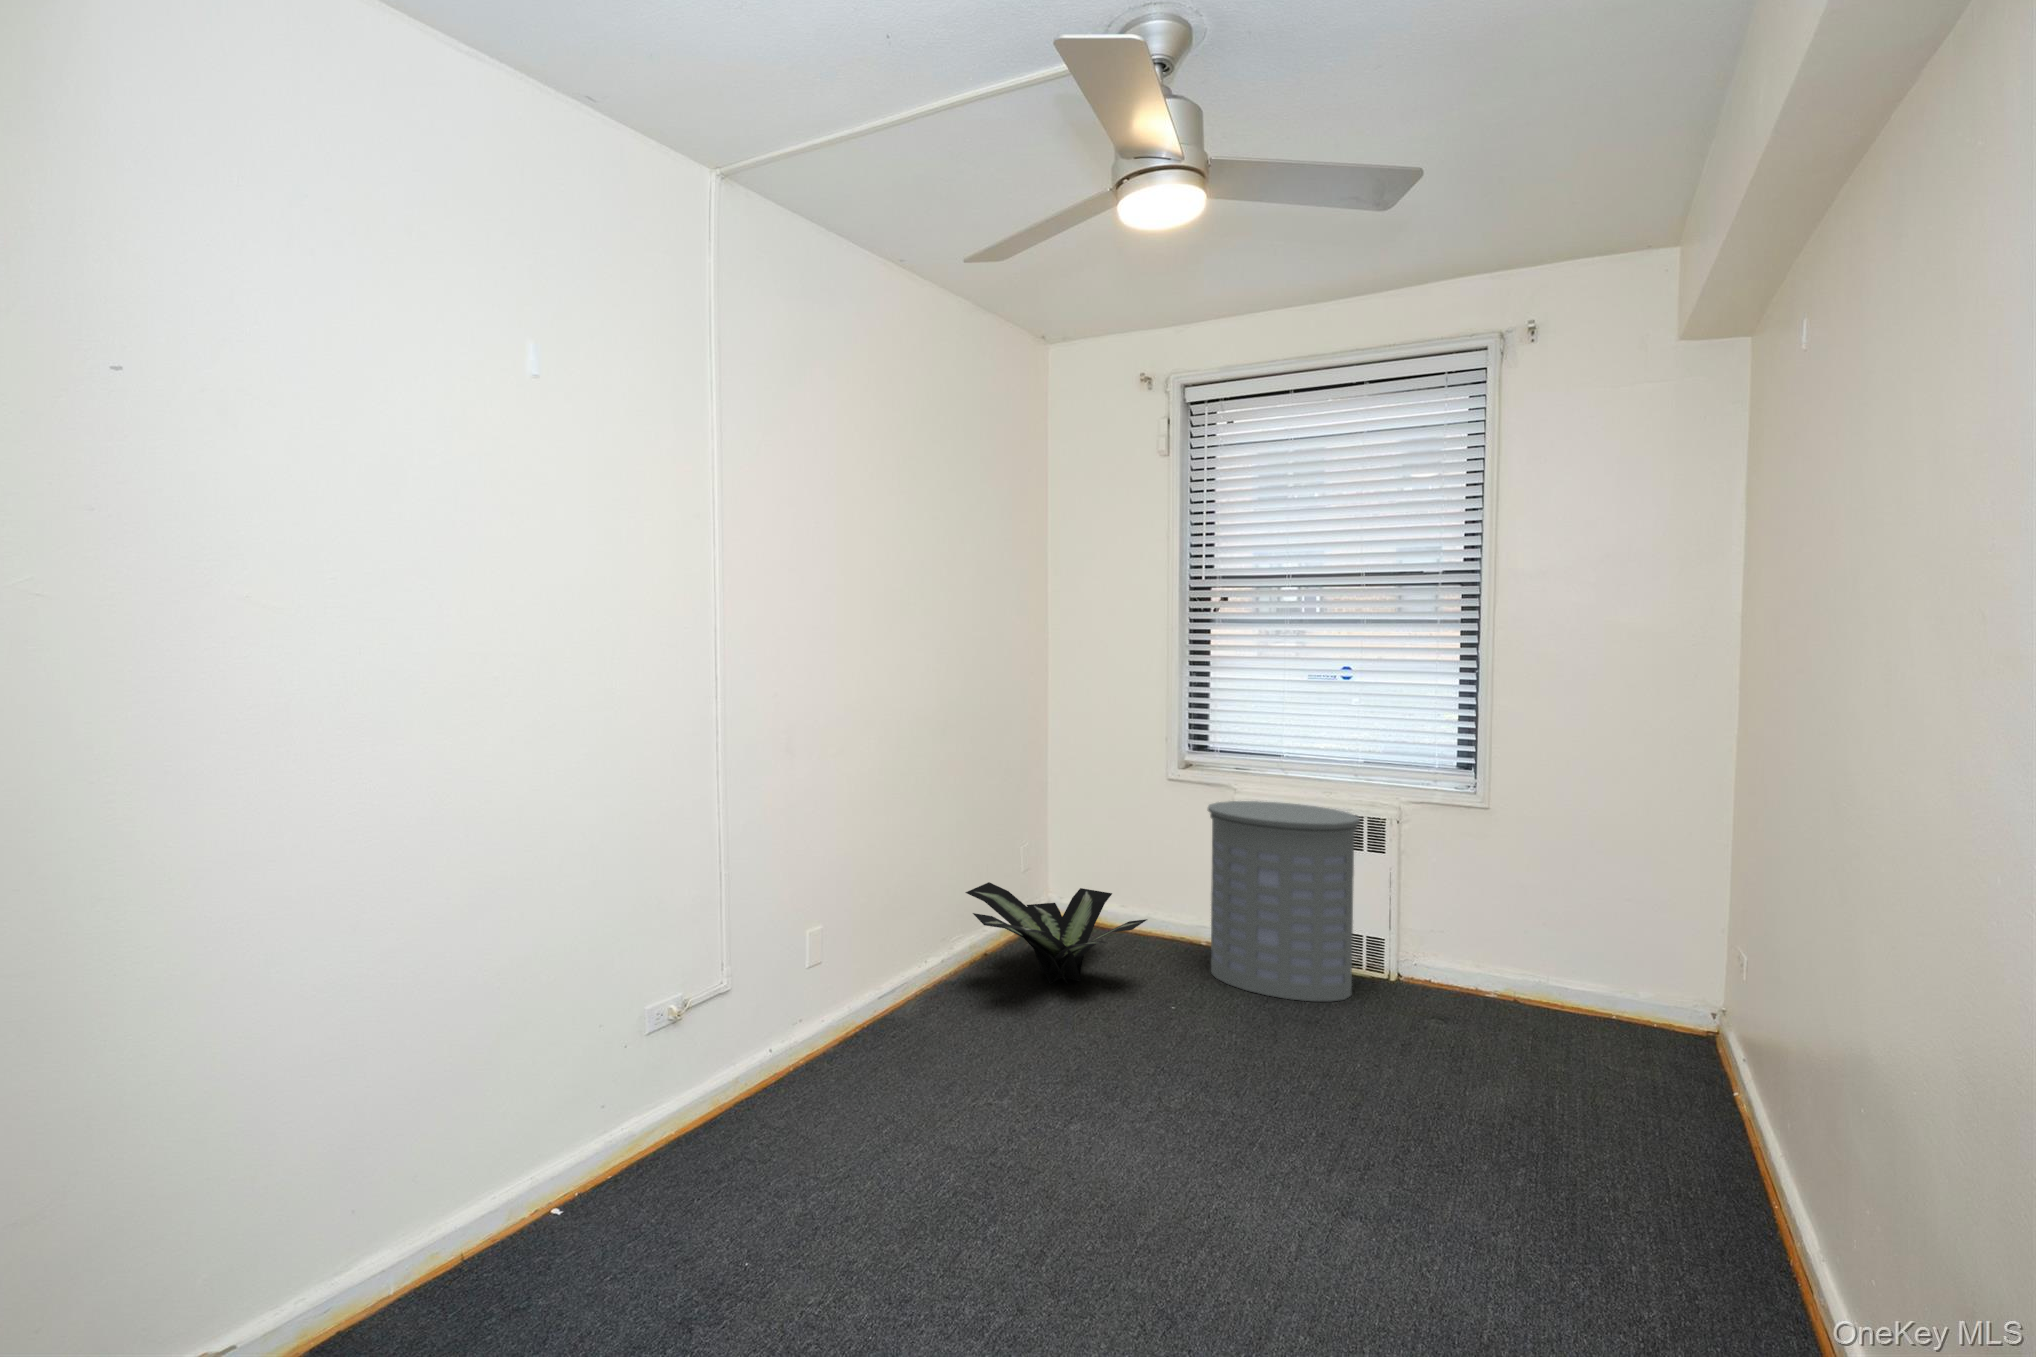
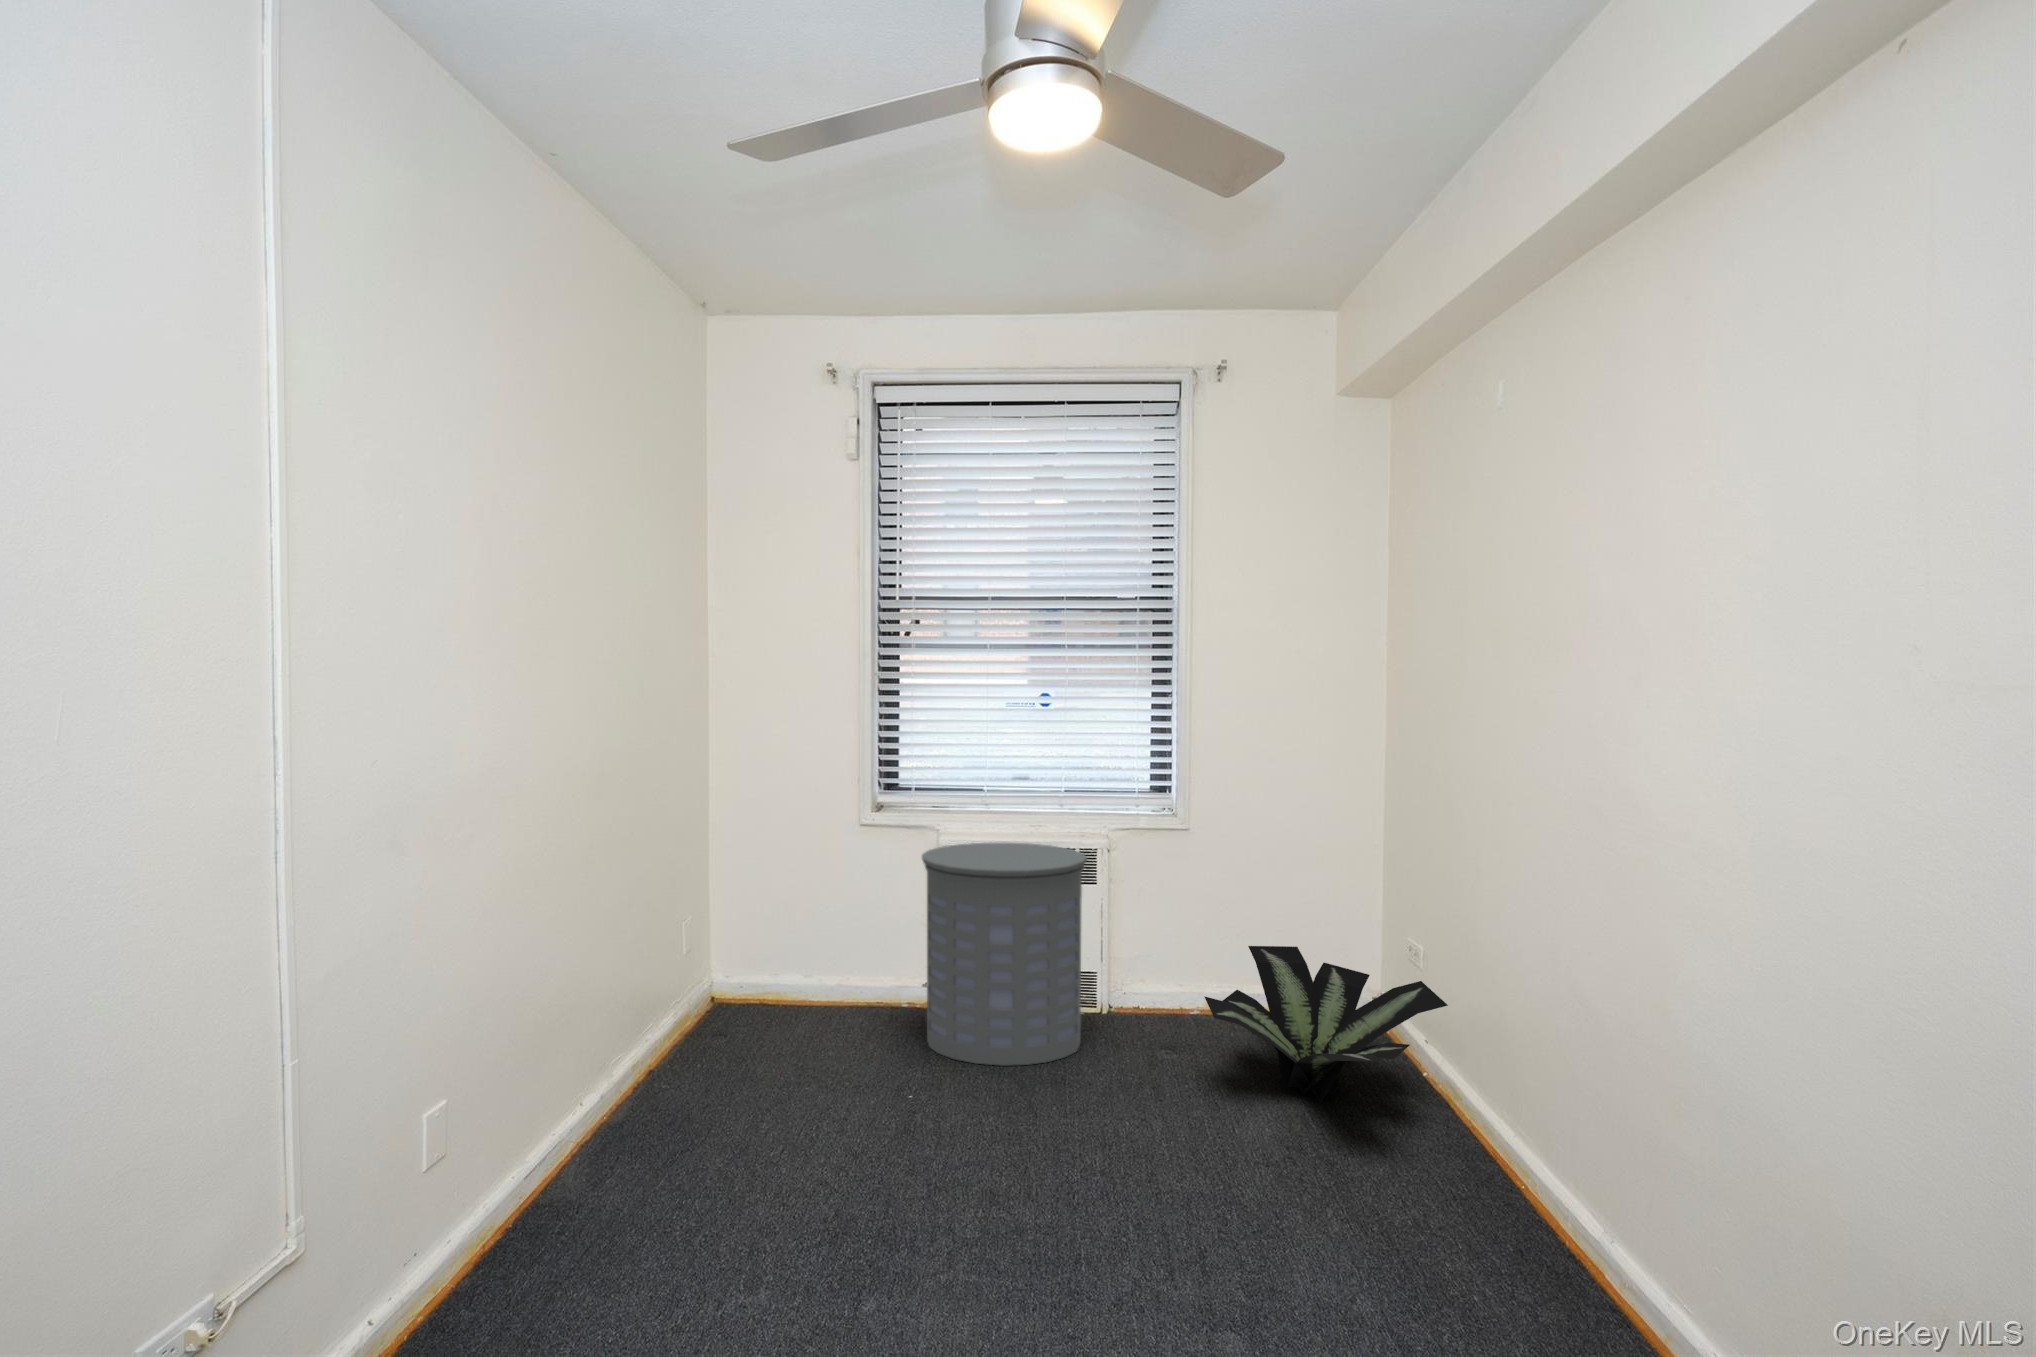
potted plant: present [966,882,1147,984] -> present [1205,946,1448,1103]

